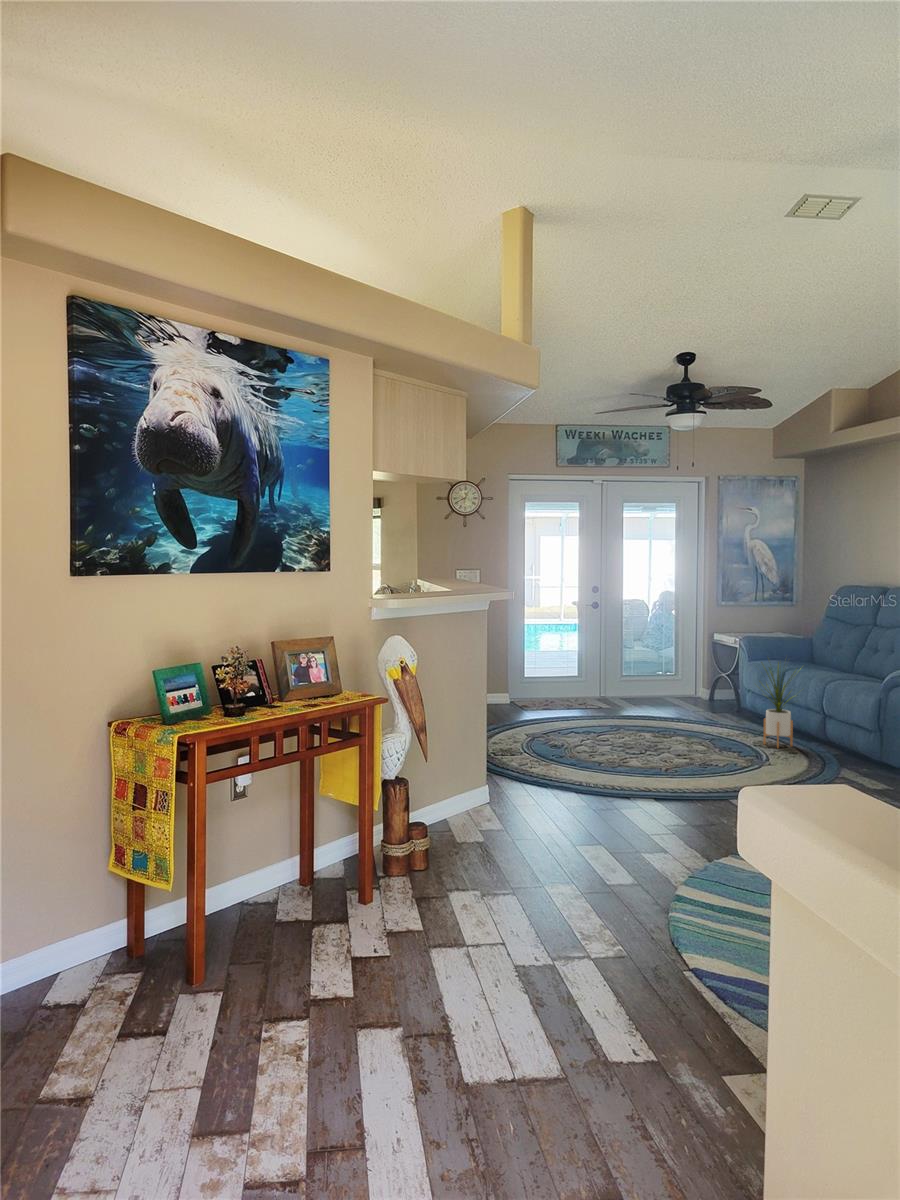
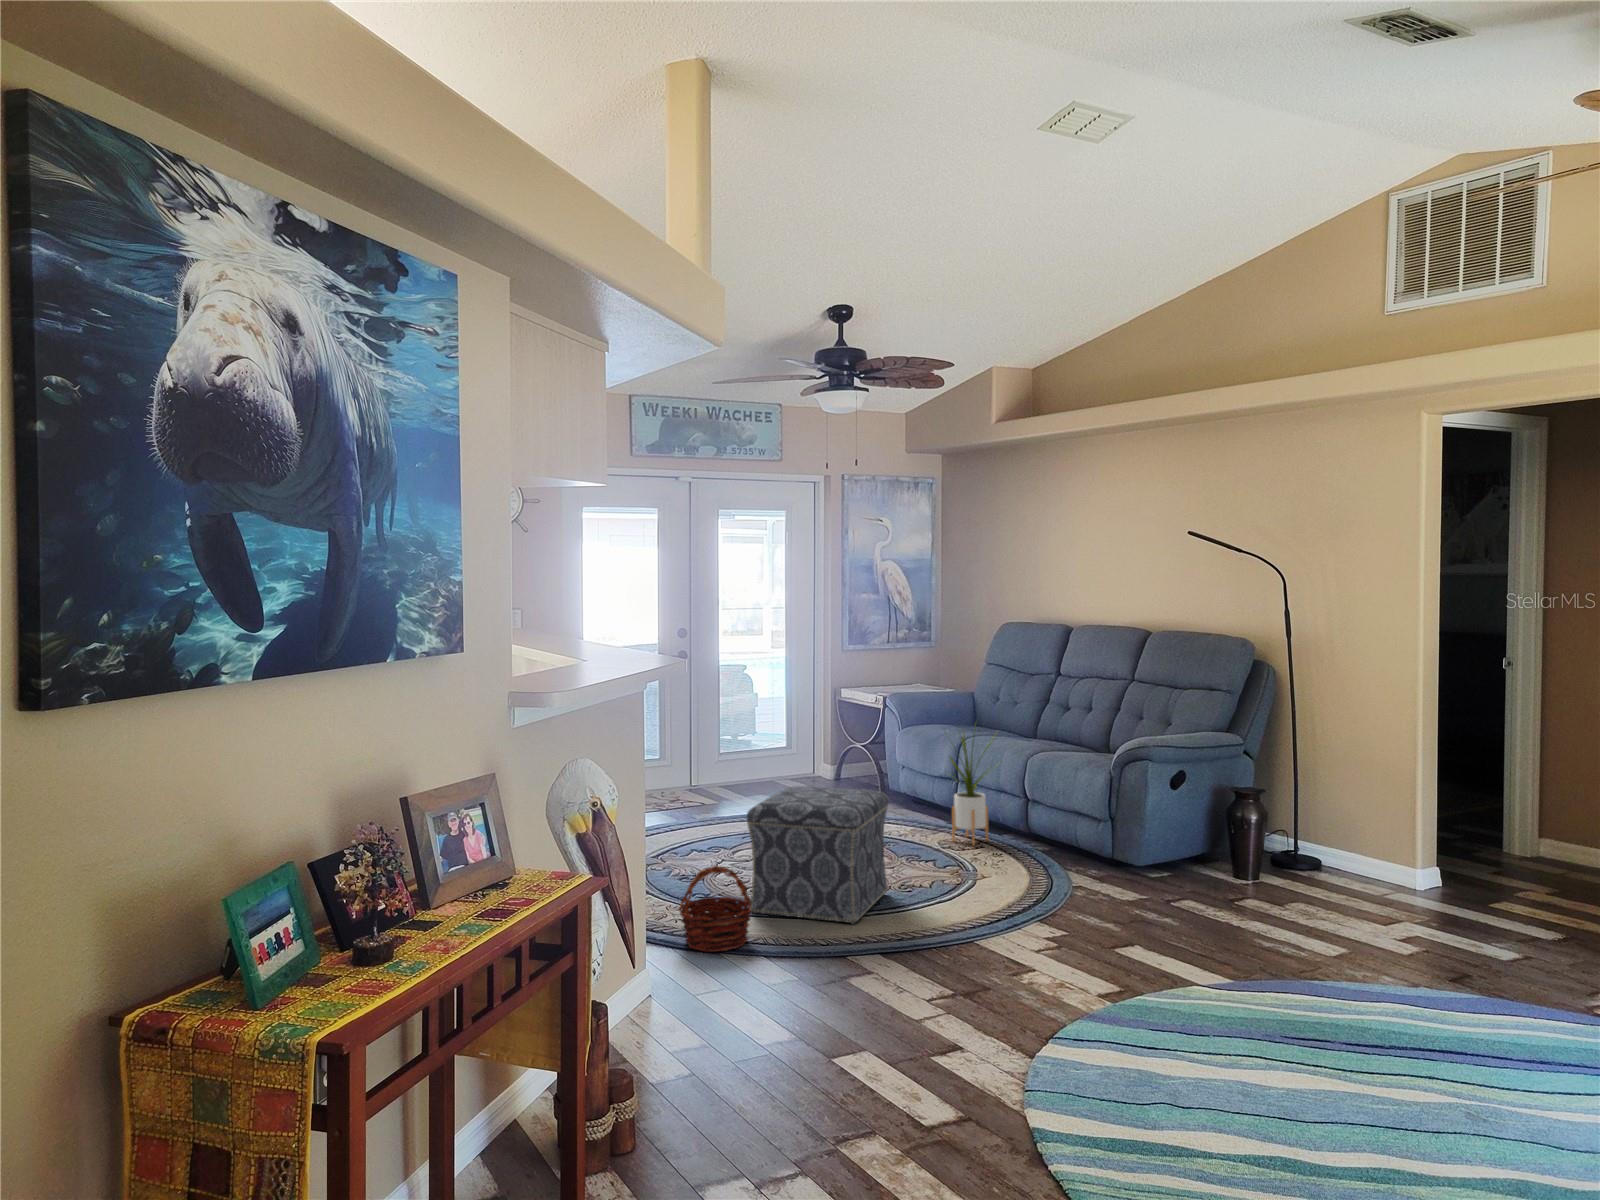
ottoman: none [580,689,687,782] -> present [747,786,889,924]
basket: none [522,730,572,785] -> present [679,866,752,952]

